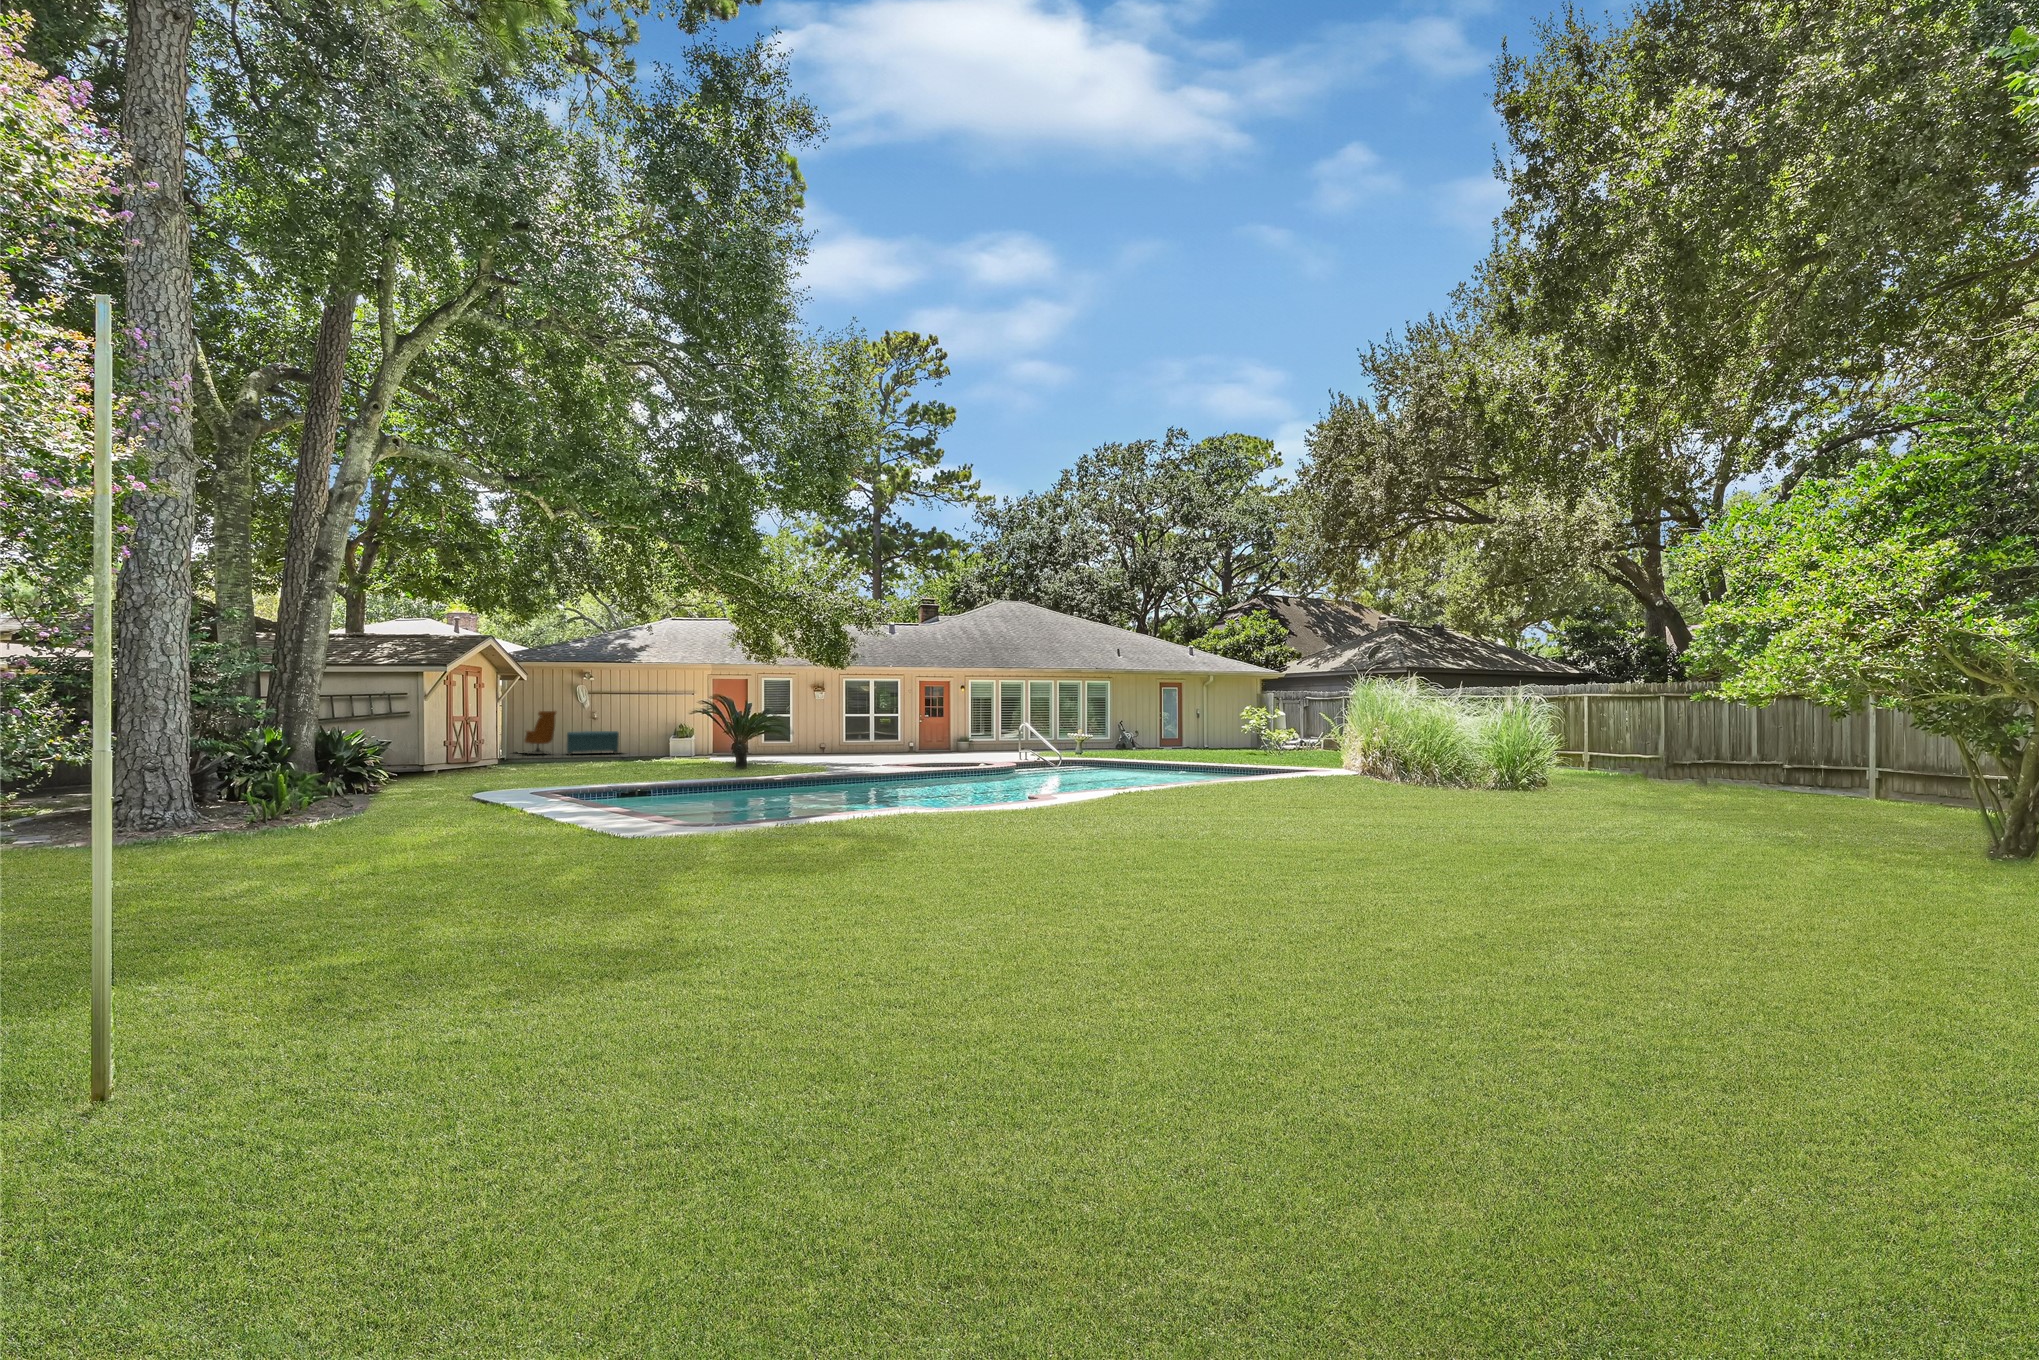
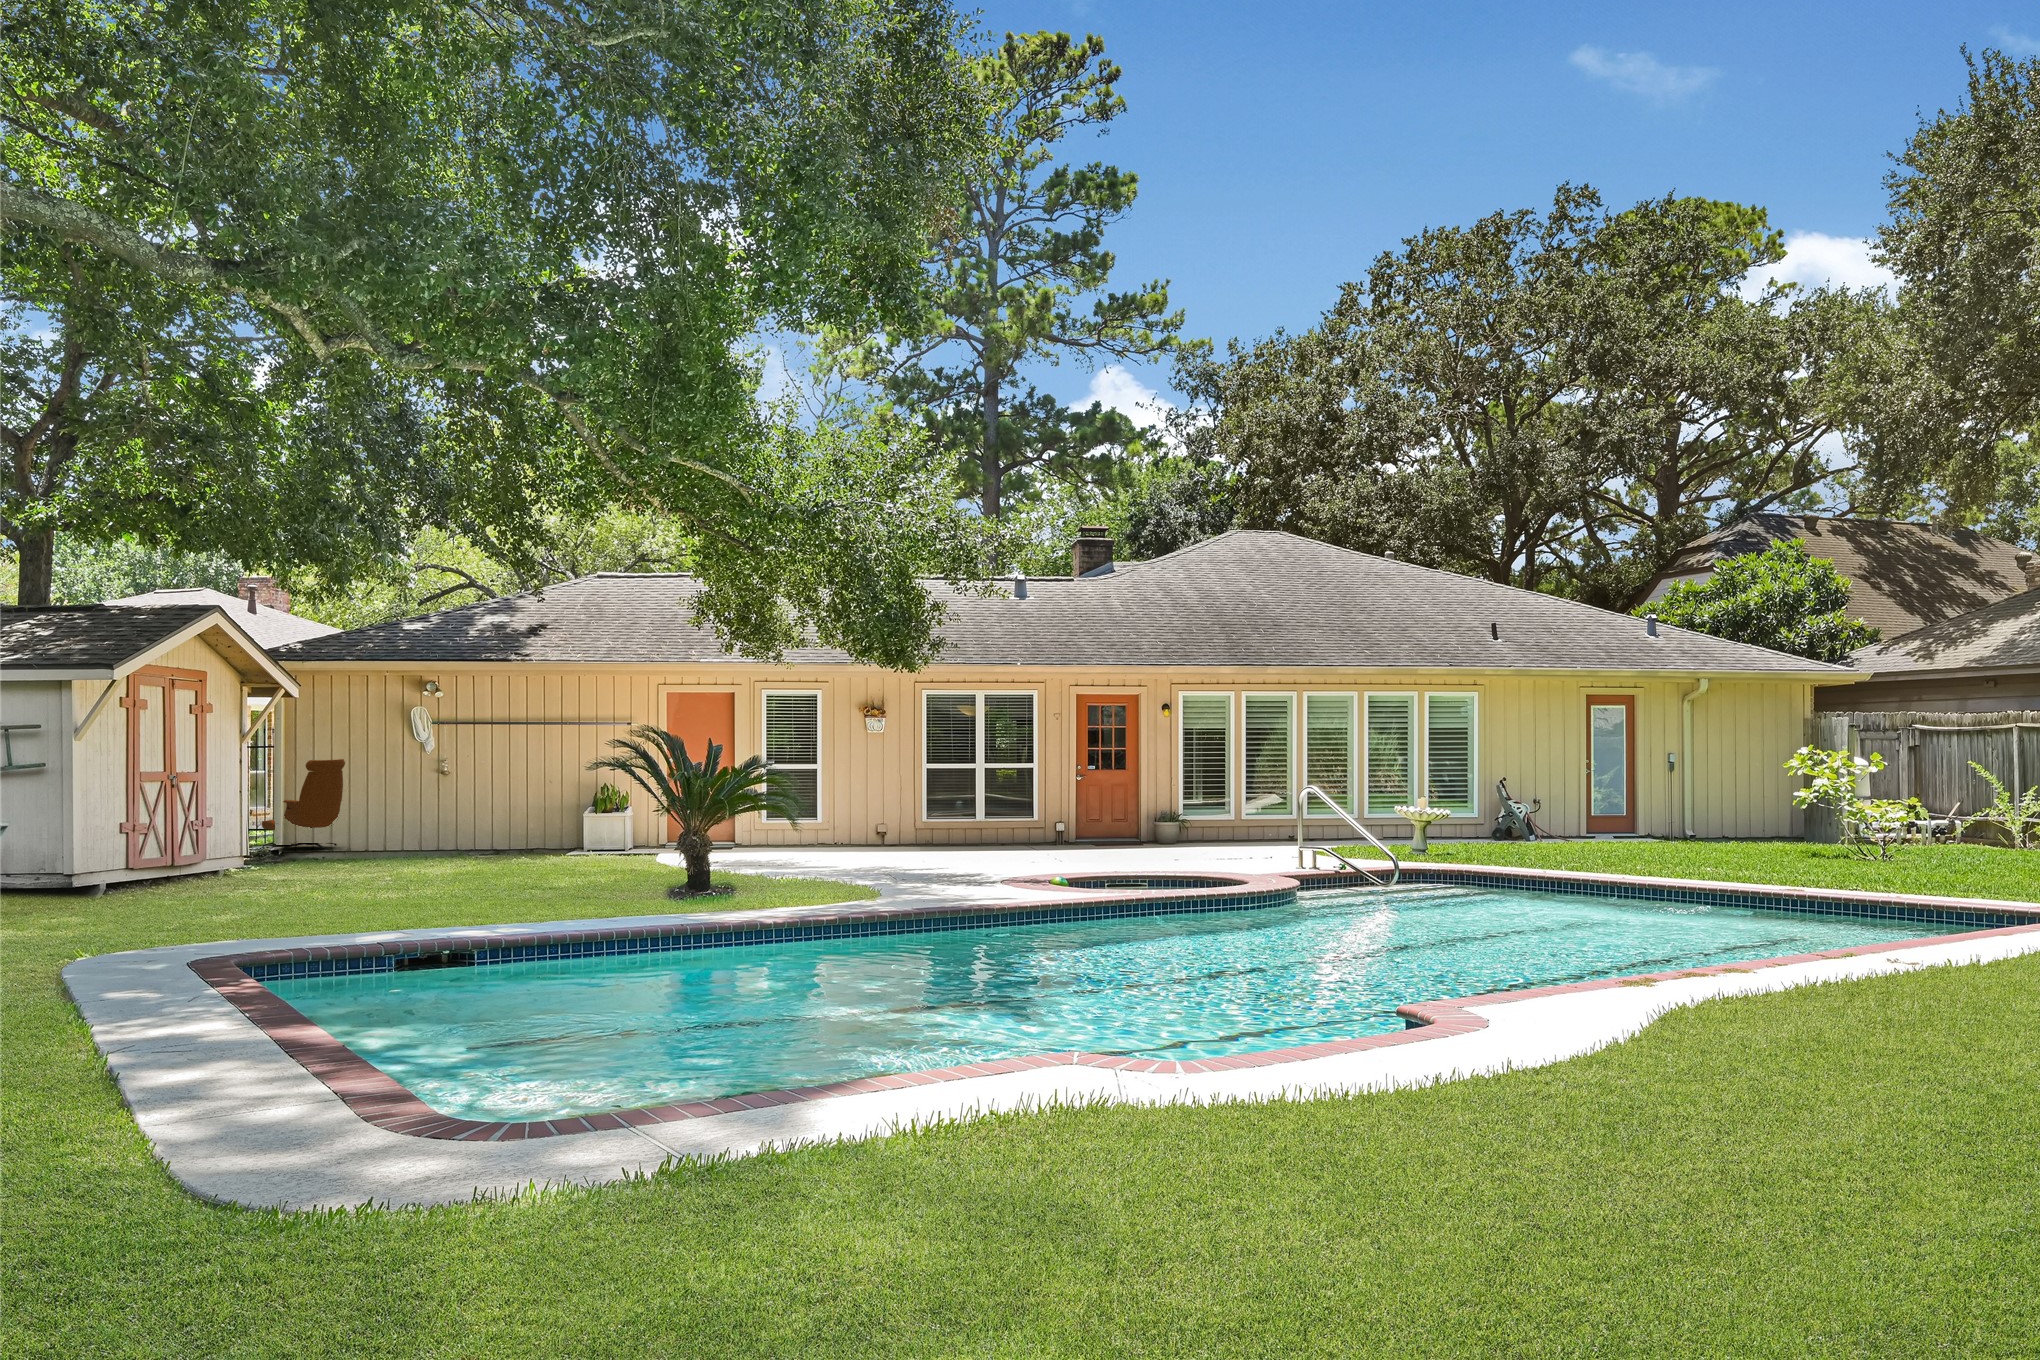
bench: present [567,731,619,755] -> none [365,800,469,851]

